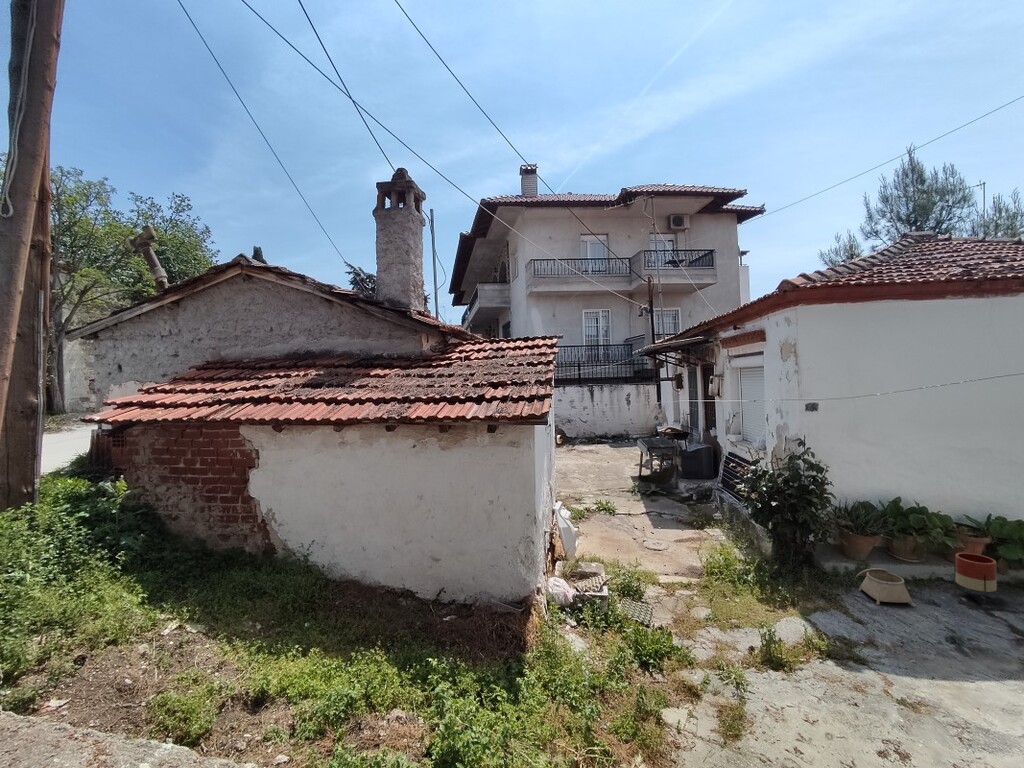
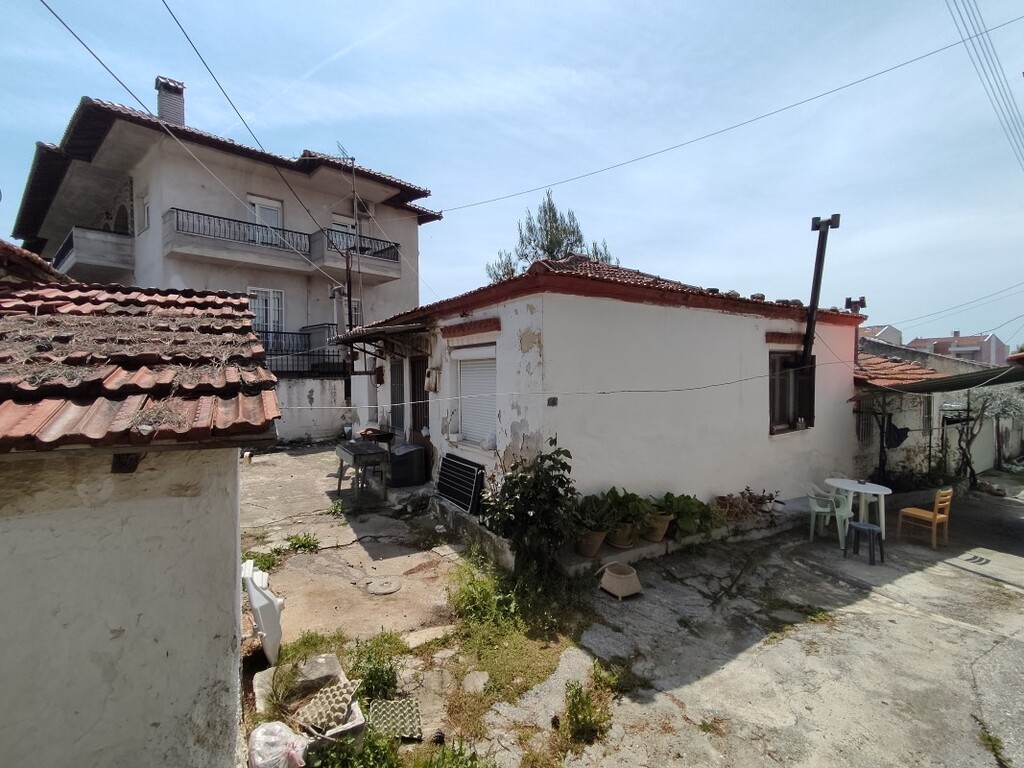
lounge chair: present [638,465,676,493] -> none [340,472,385,511]
planter: present [954,553,997,605] -> none [657,530,685,575]

